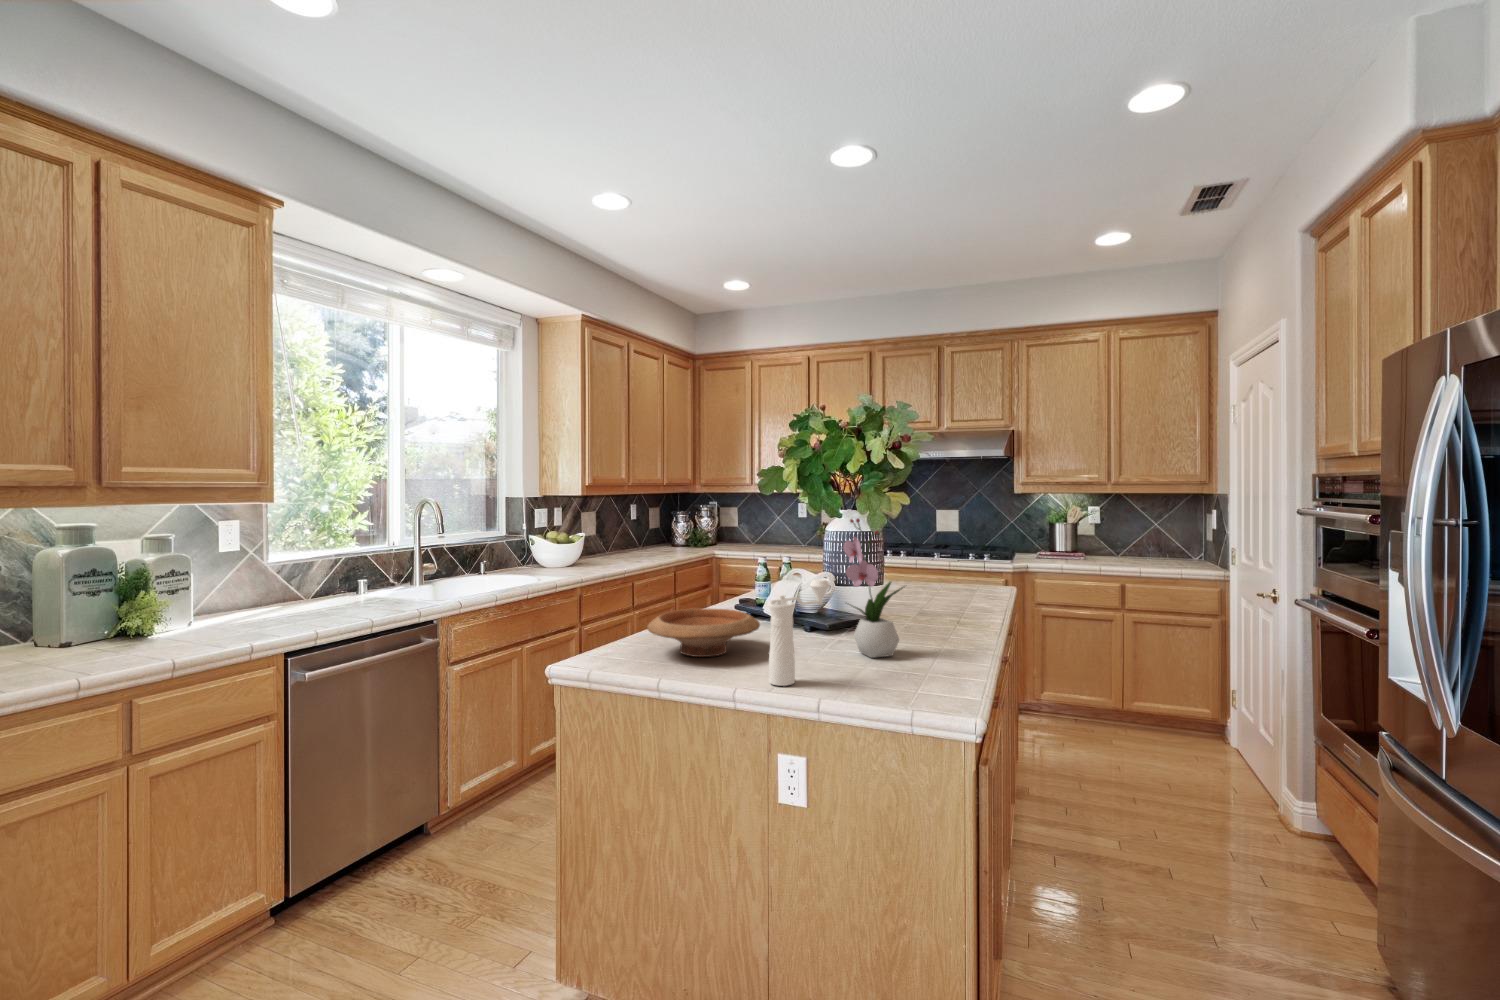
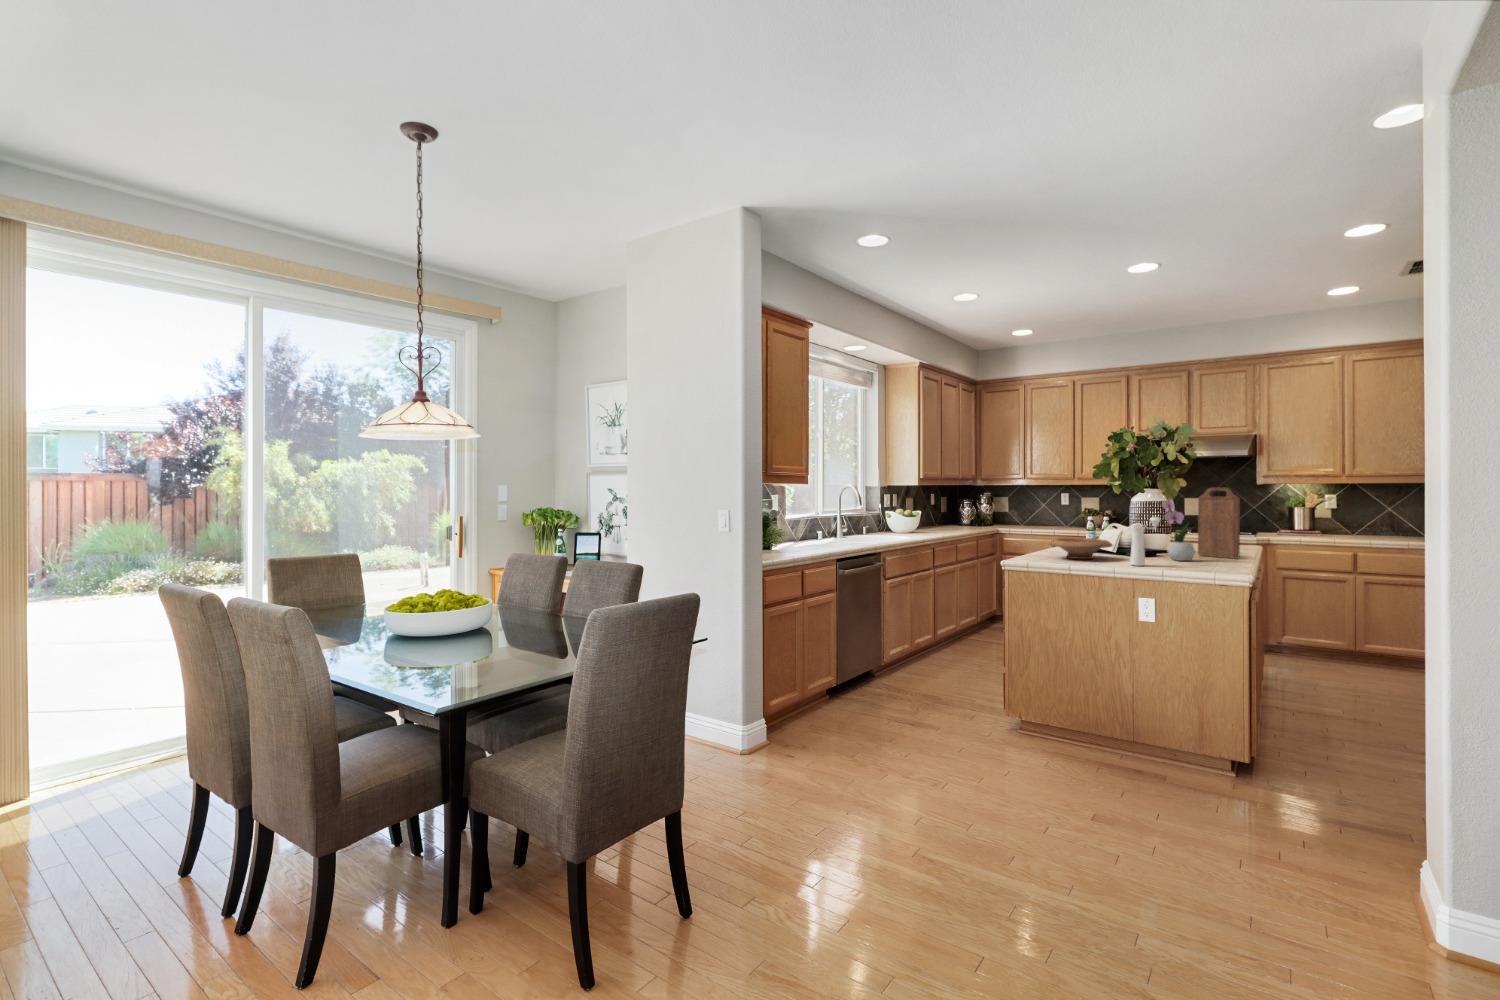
cutting board: none [913,514,976,645] -> present [1198,488,1240,559]

